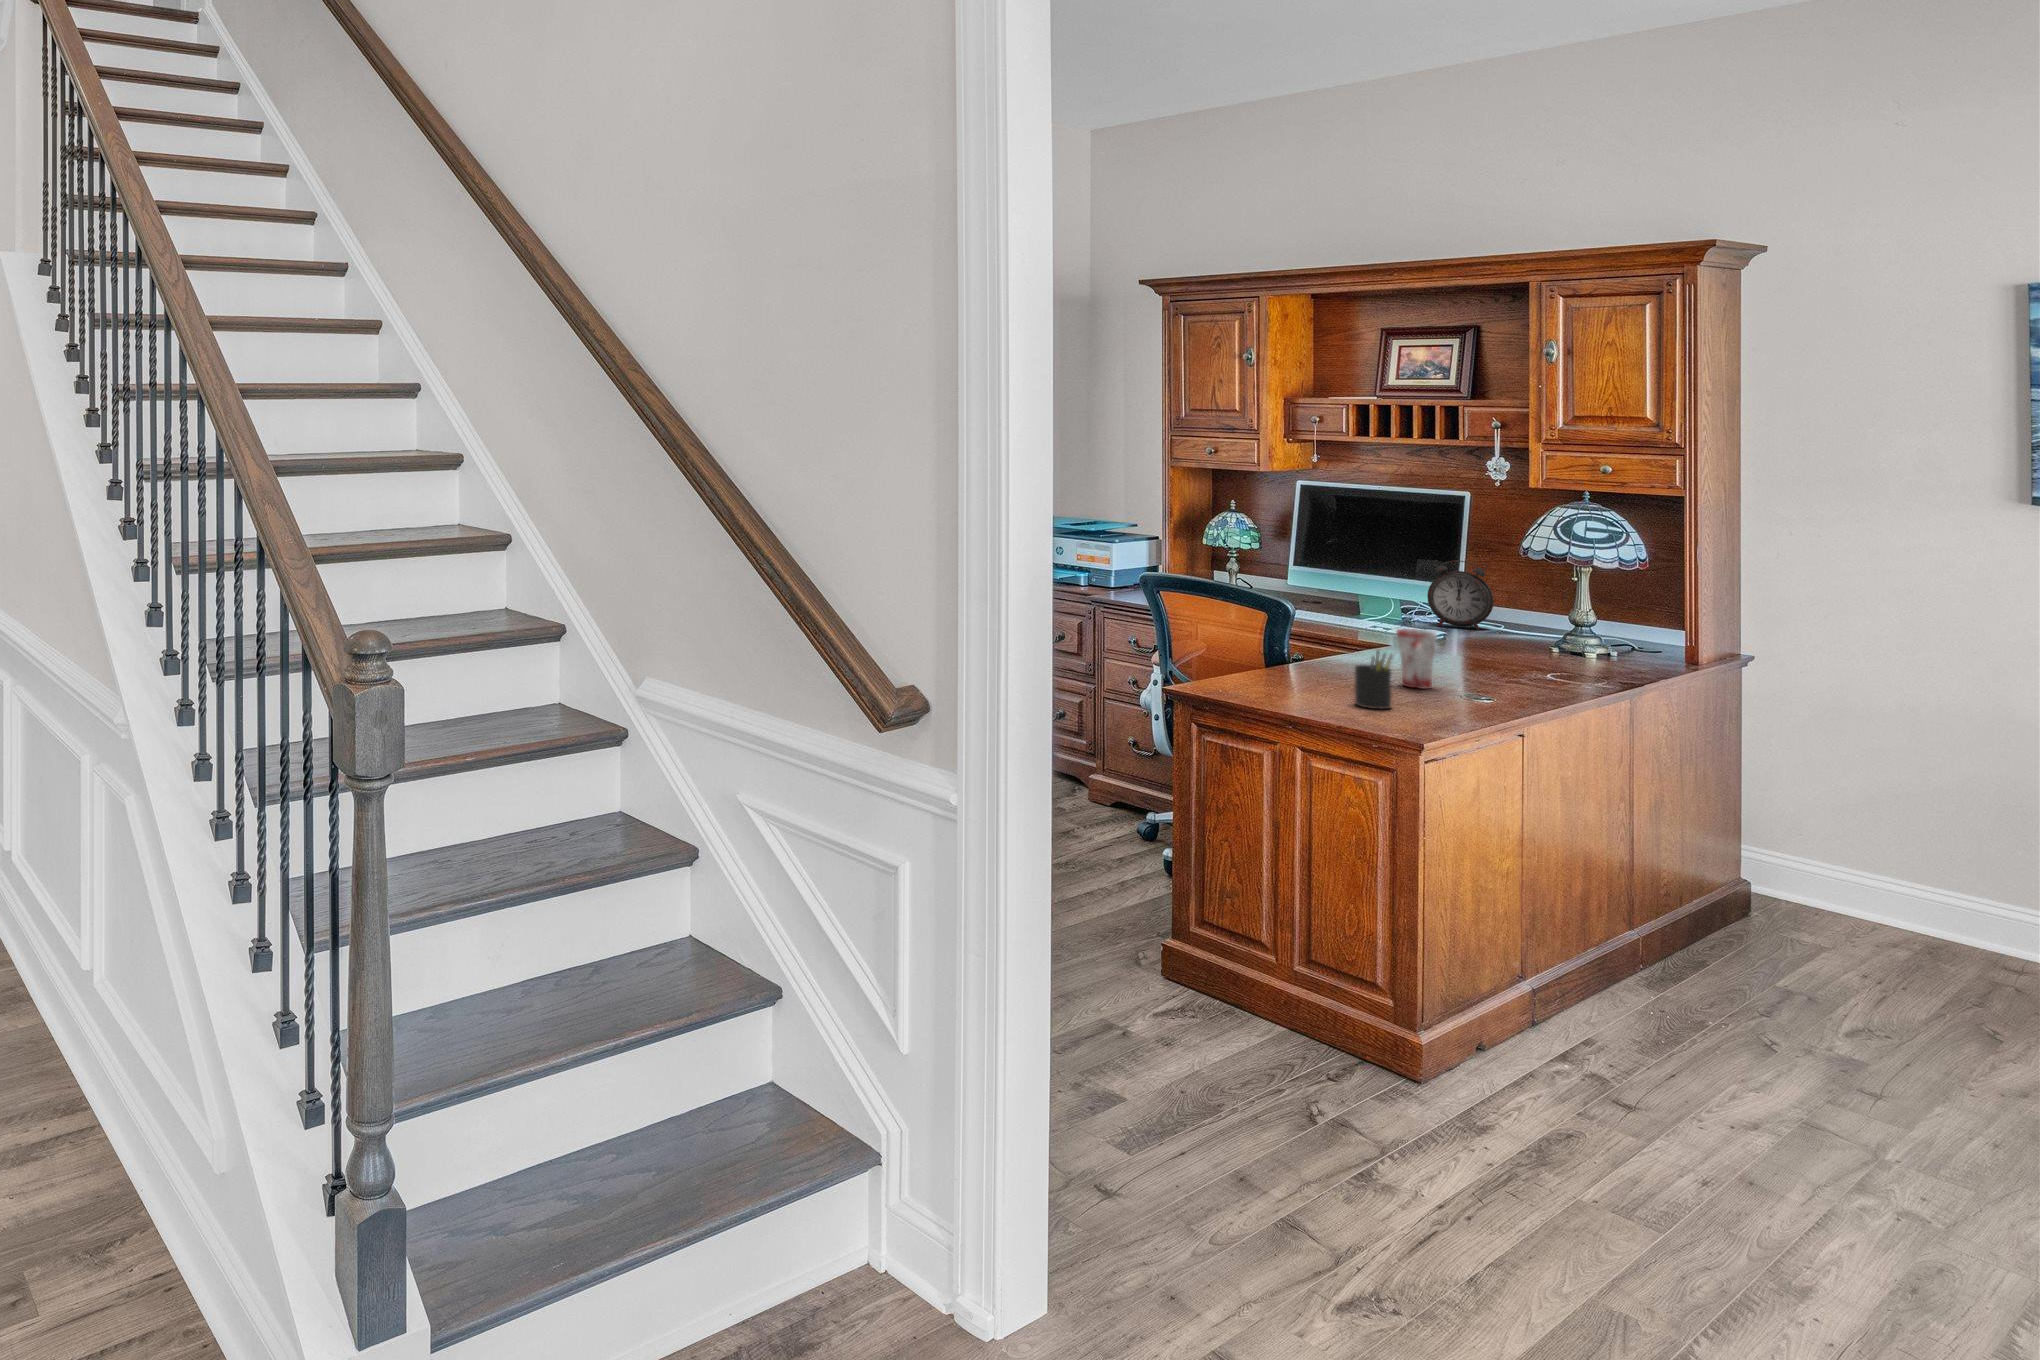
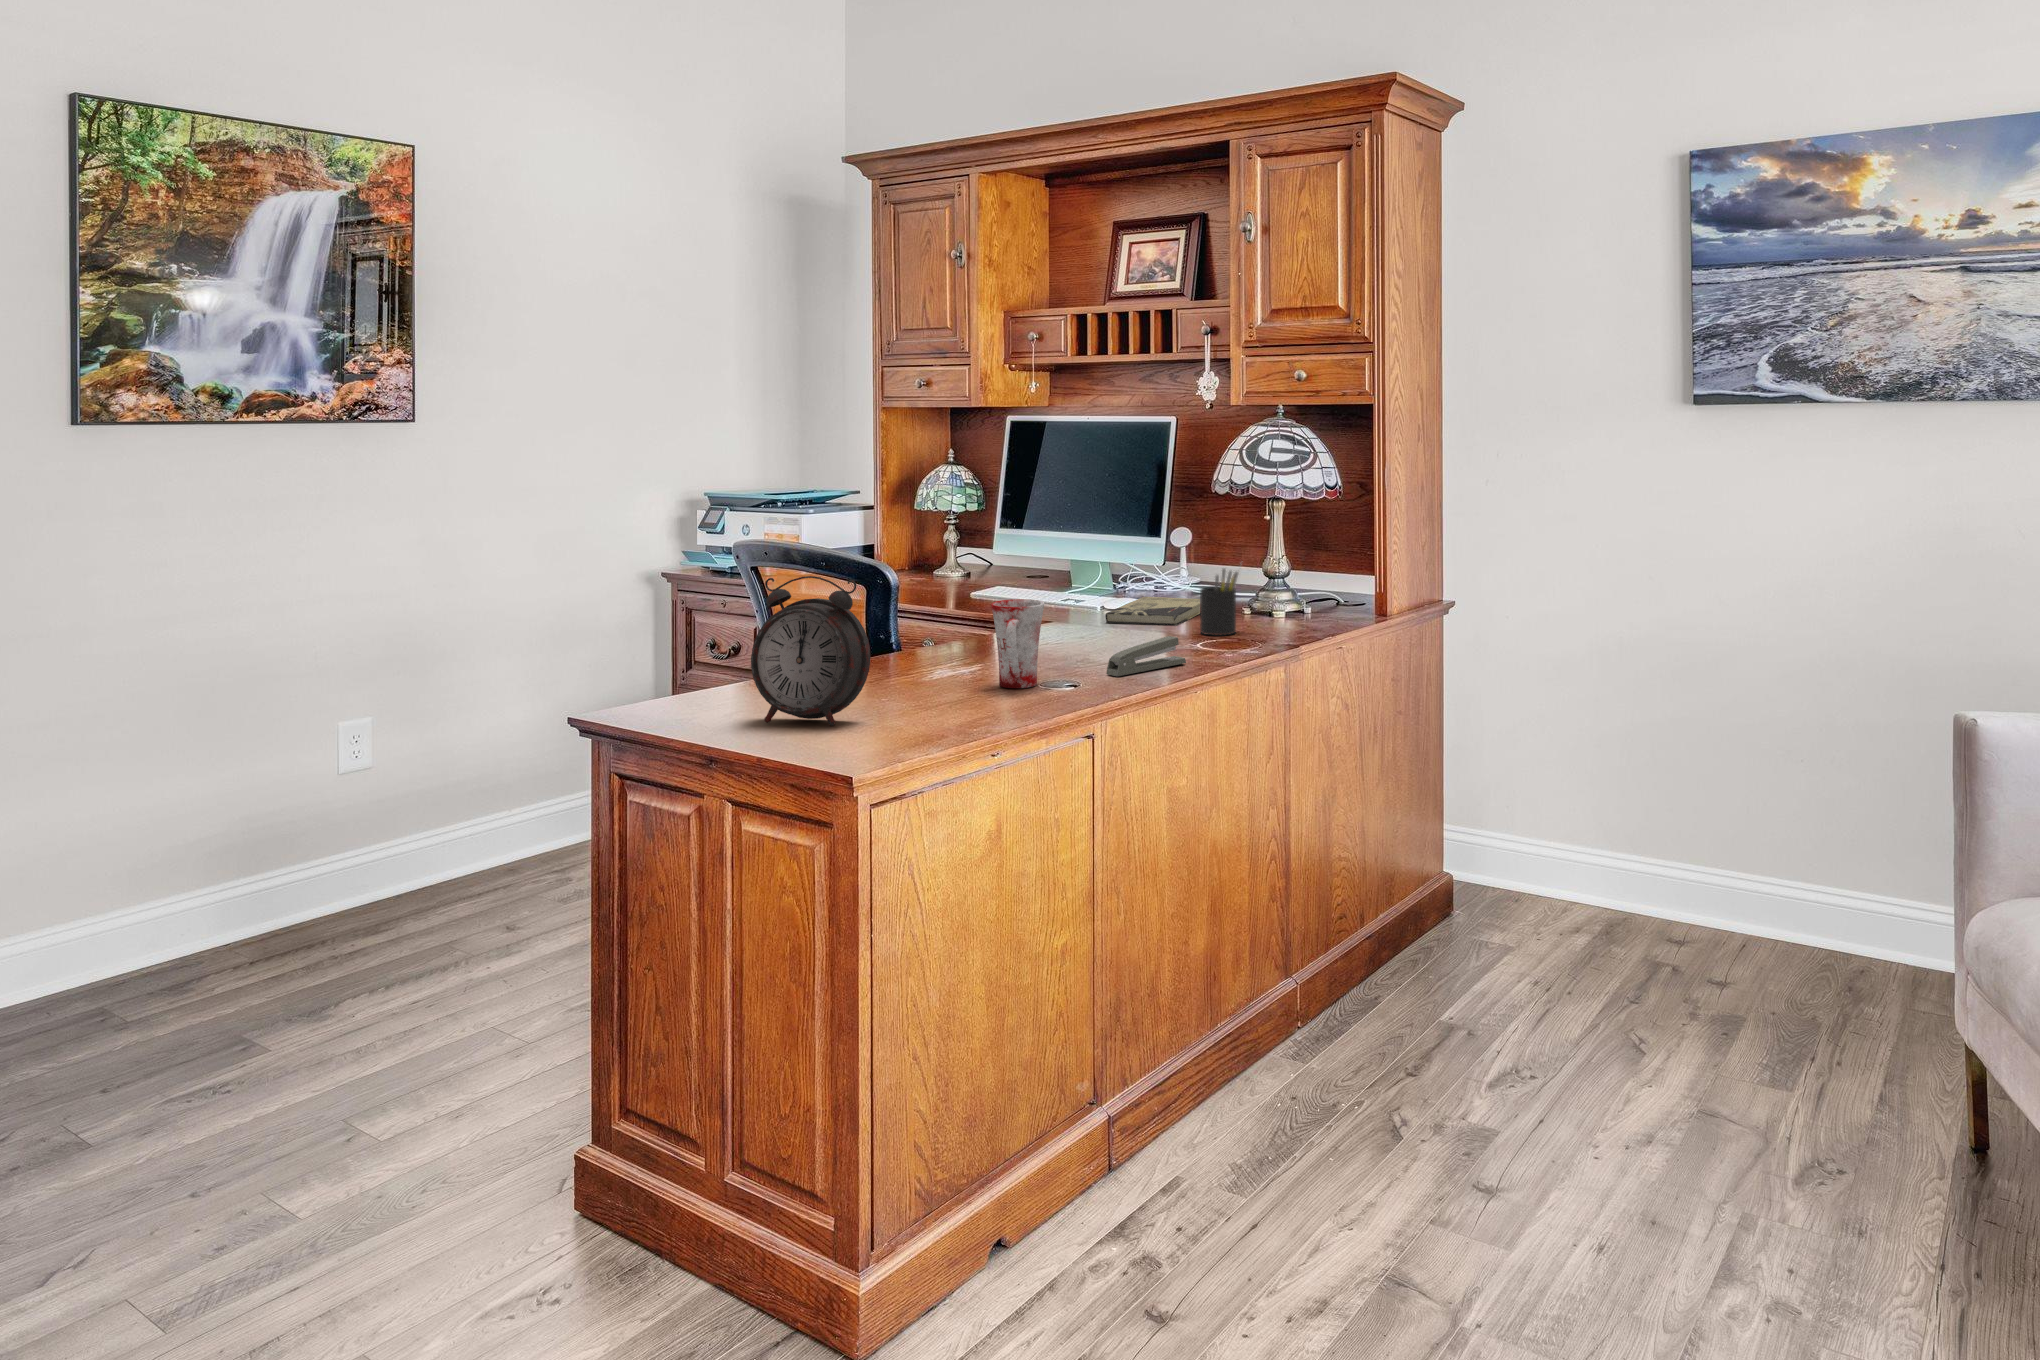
alarm clock: present [1427,560,1494,630] -> present [751,576,870,726]
book: none [1432,632,1516,657] -> present [1105,597,1200,626]
pen holder: present [1355,651,1396,709] -> present [1200,569,1239,636]
stapler: none [1480,664,1540,688] -> present [1106,636,1186,676]

